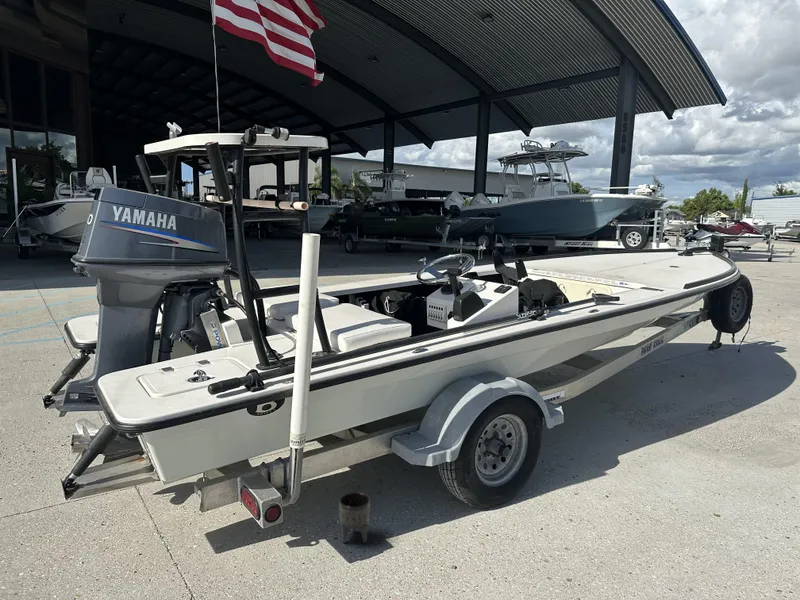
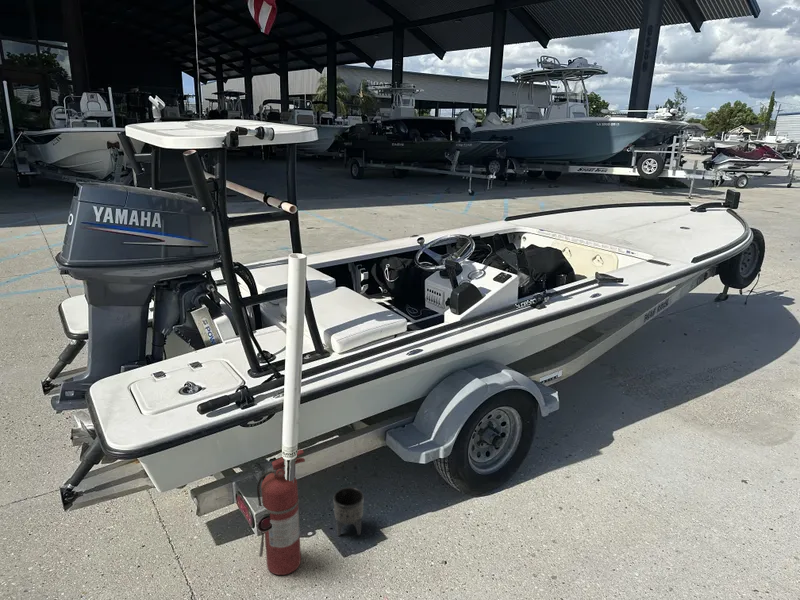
fire extinguisher: none [263,440,313,577] -> present [257,450,305,575]

